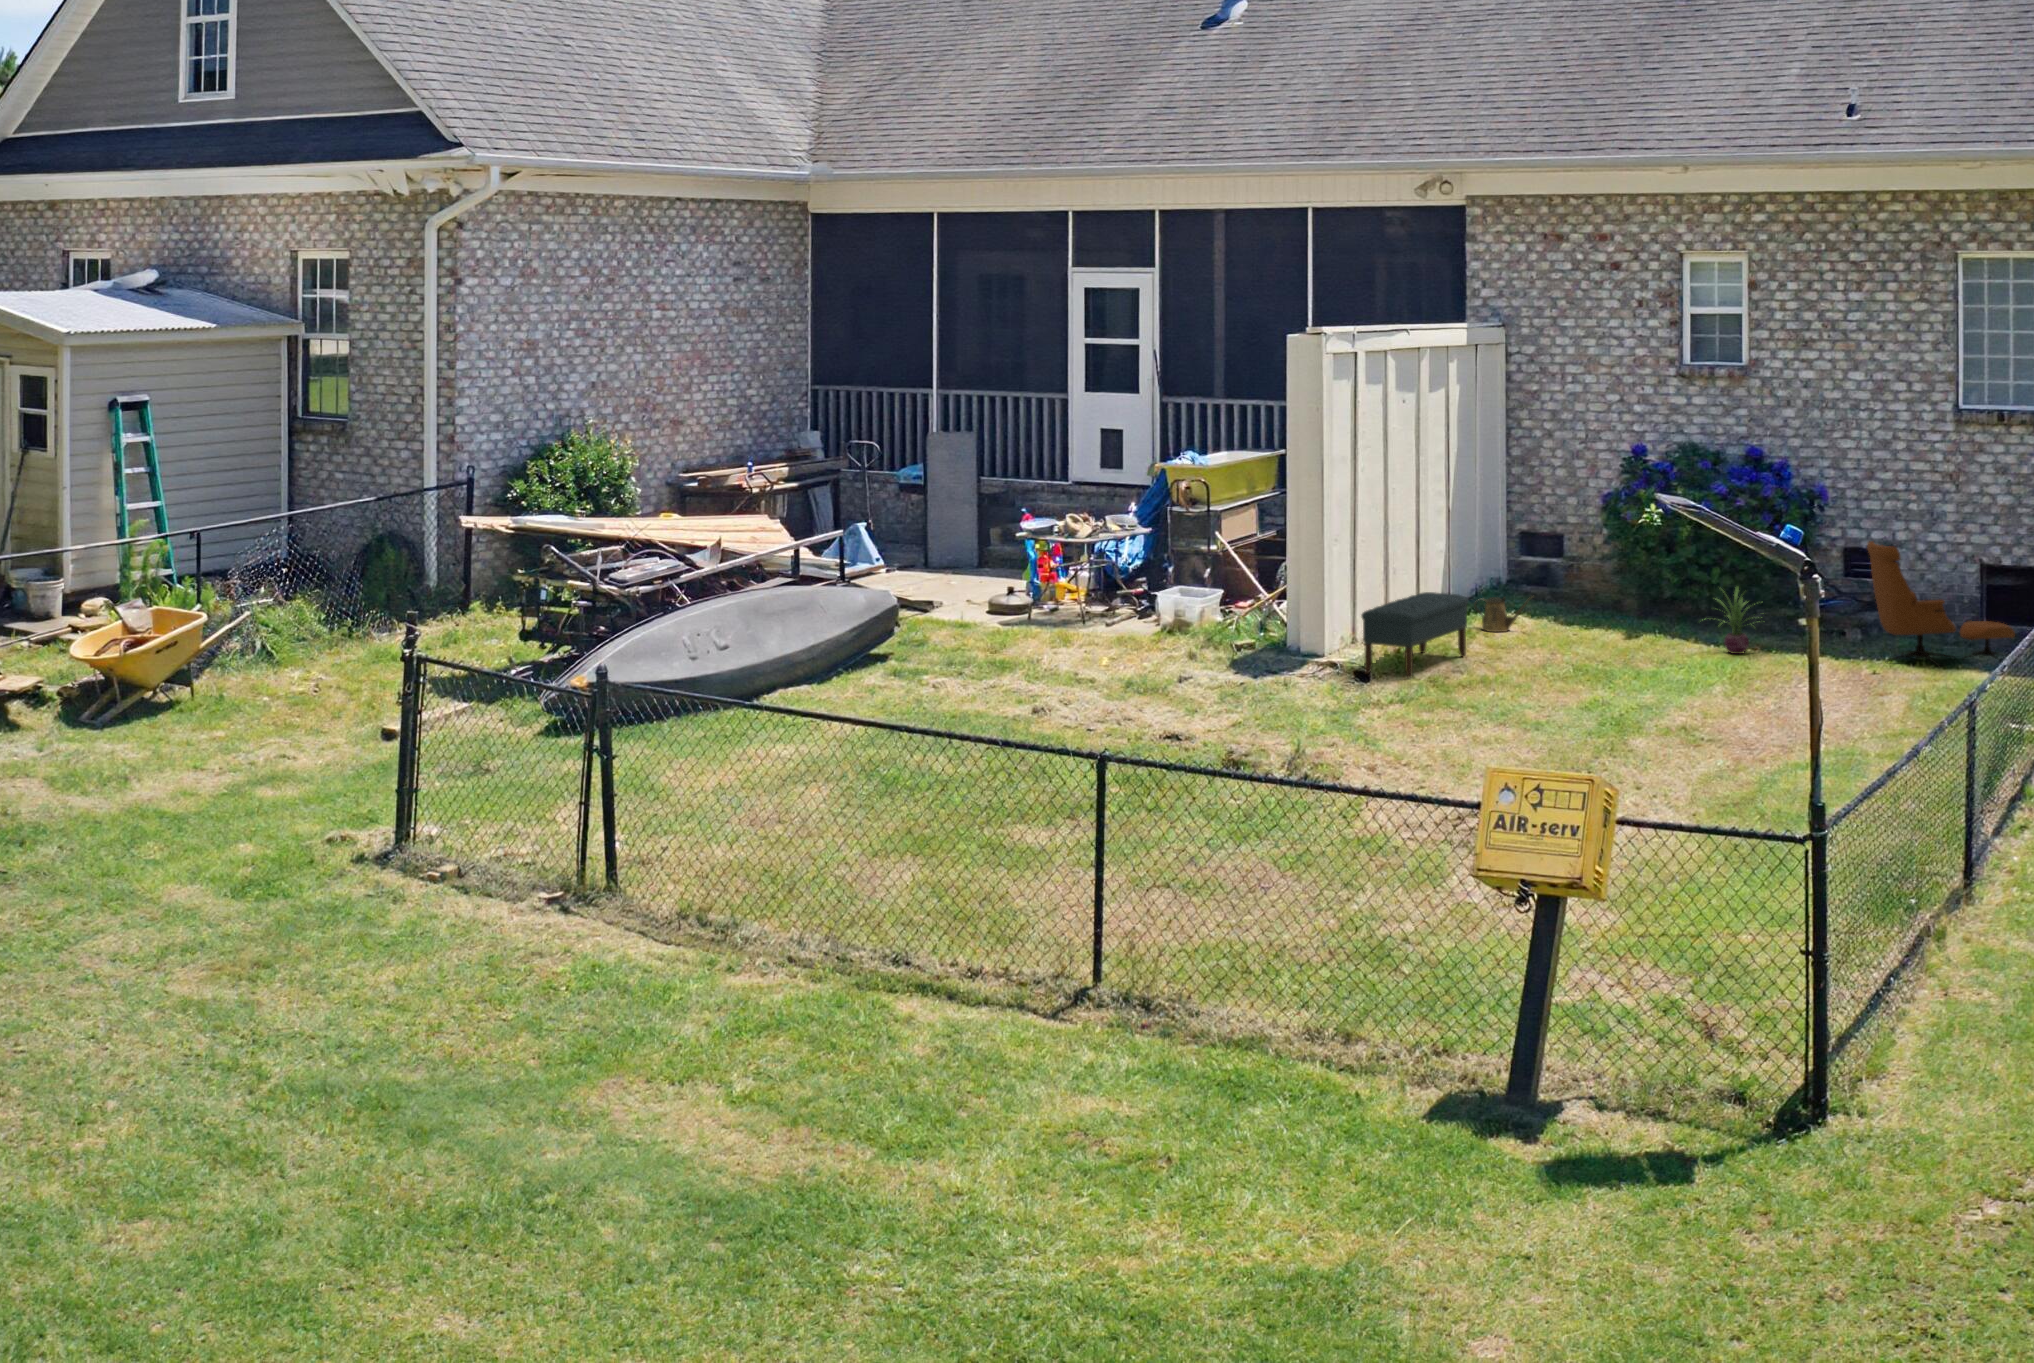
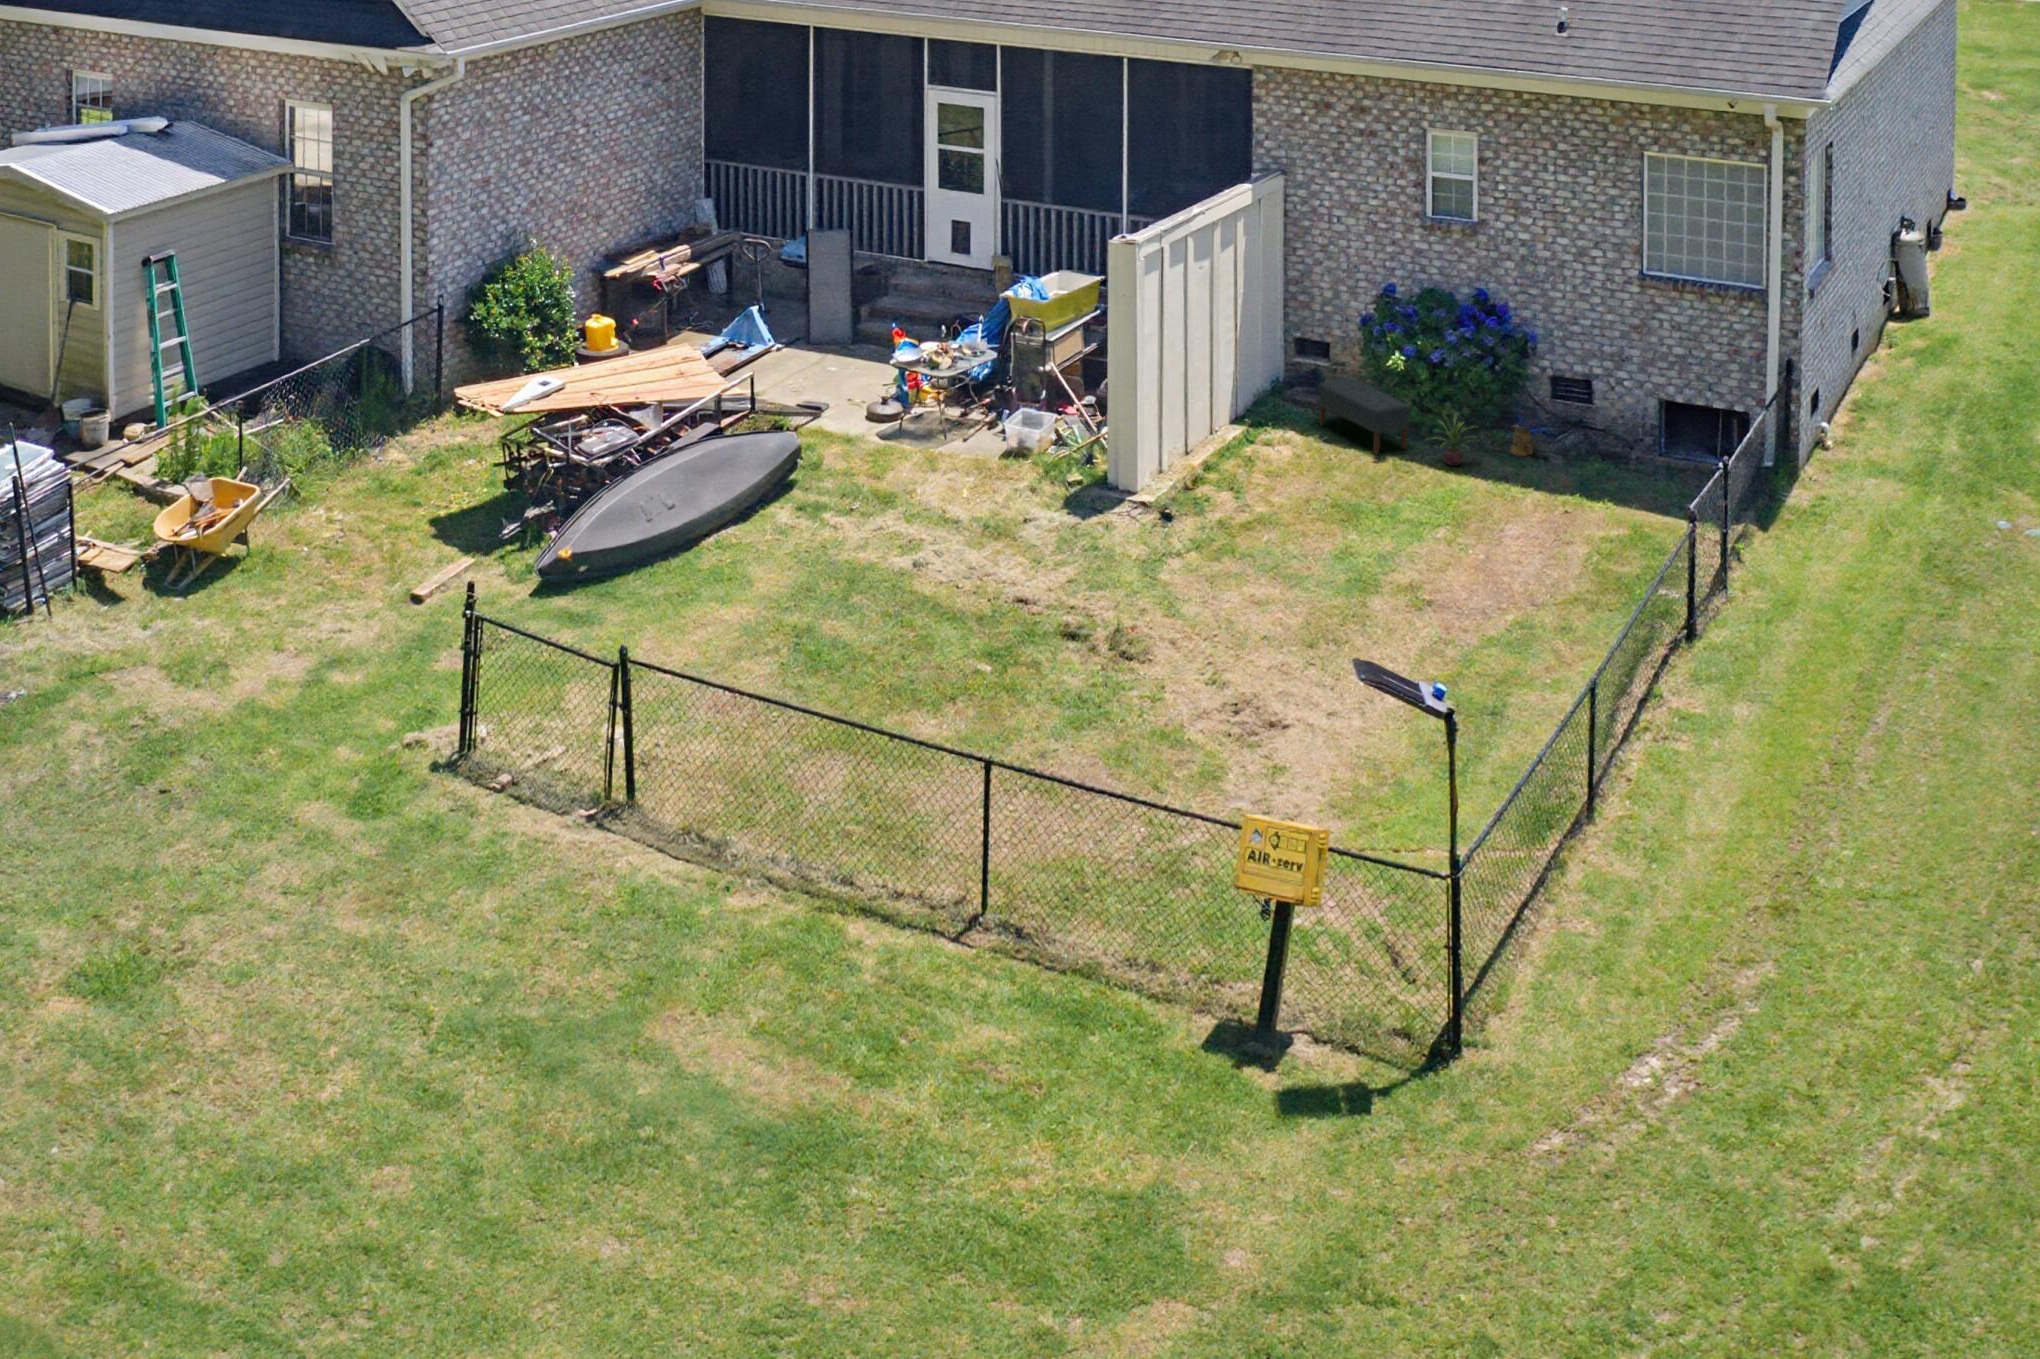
lounge chair: present [1867,541,2015,667] -> none [1559,385,1669,486]
bench: present [1361,592,1468,678] -> present [1318,378,1411,454]
watering can: present [1474,597,1533,632] -> present [1510,425,1540,456]

